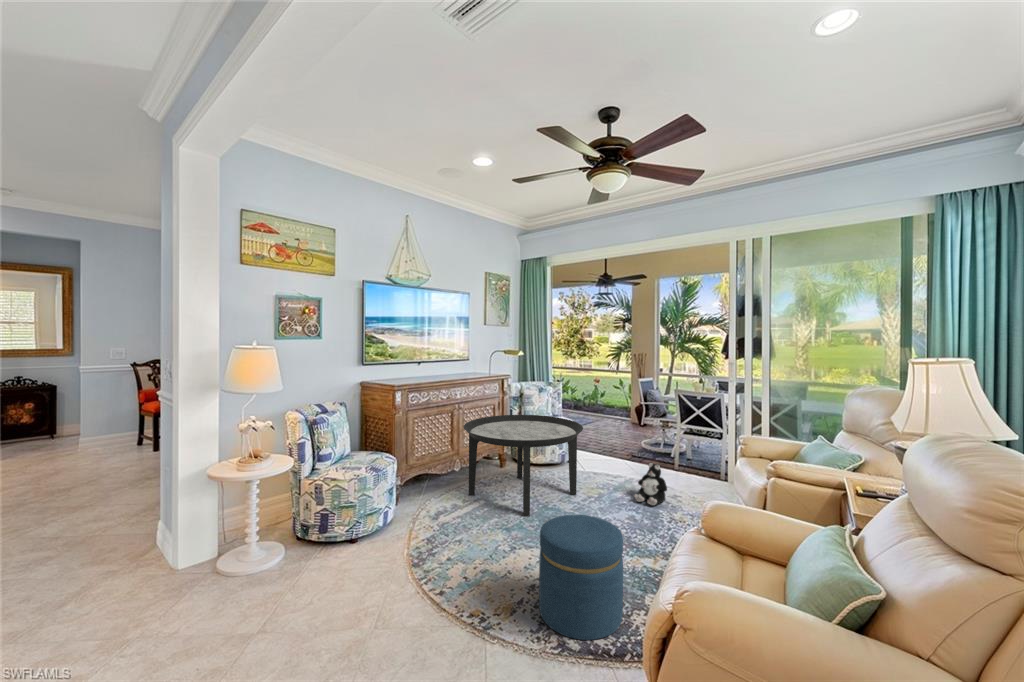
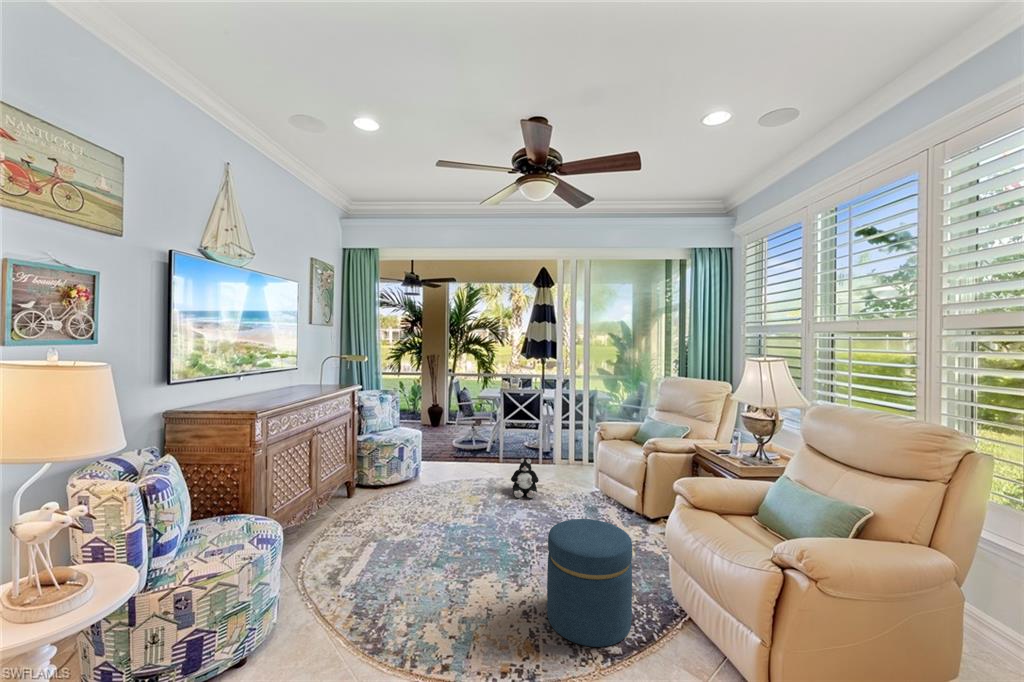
round table: present [464,415,583,517] -> none [332,427,474,544]

